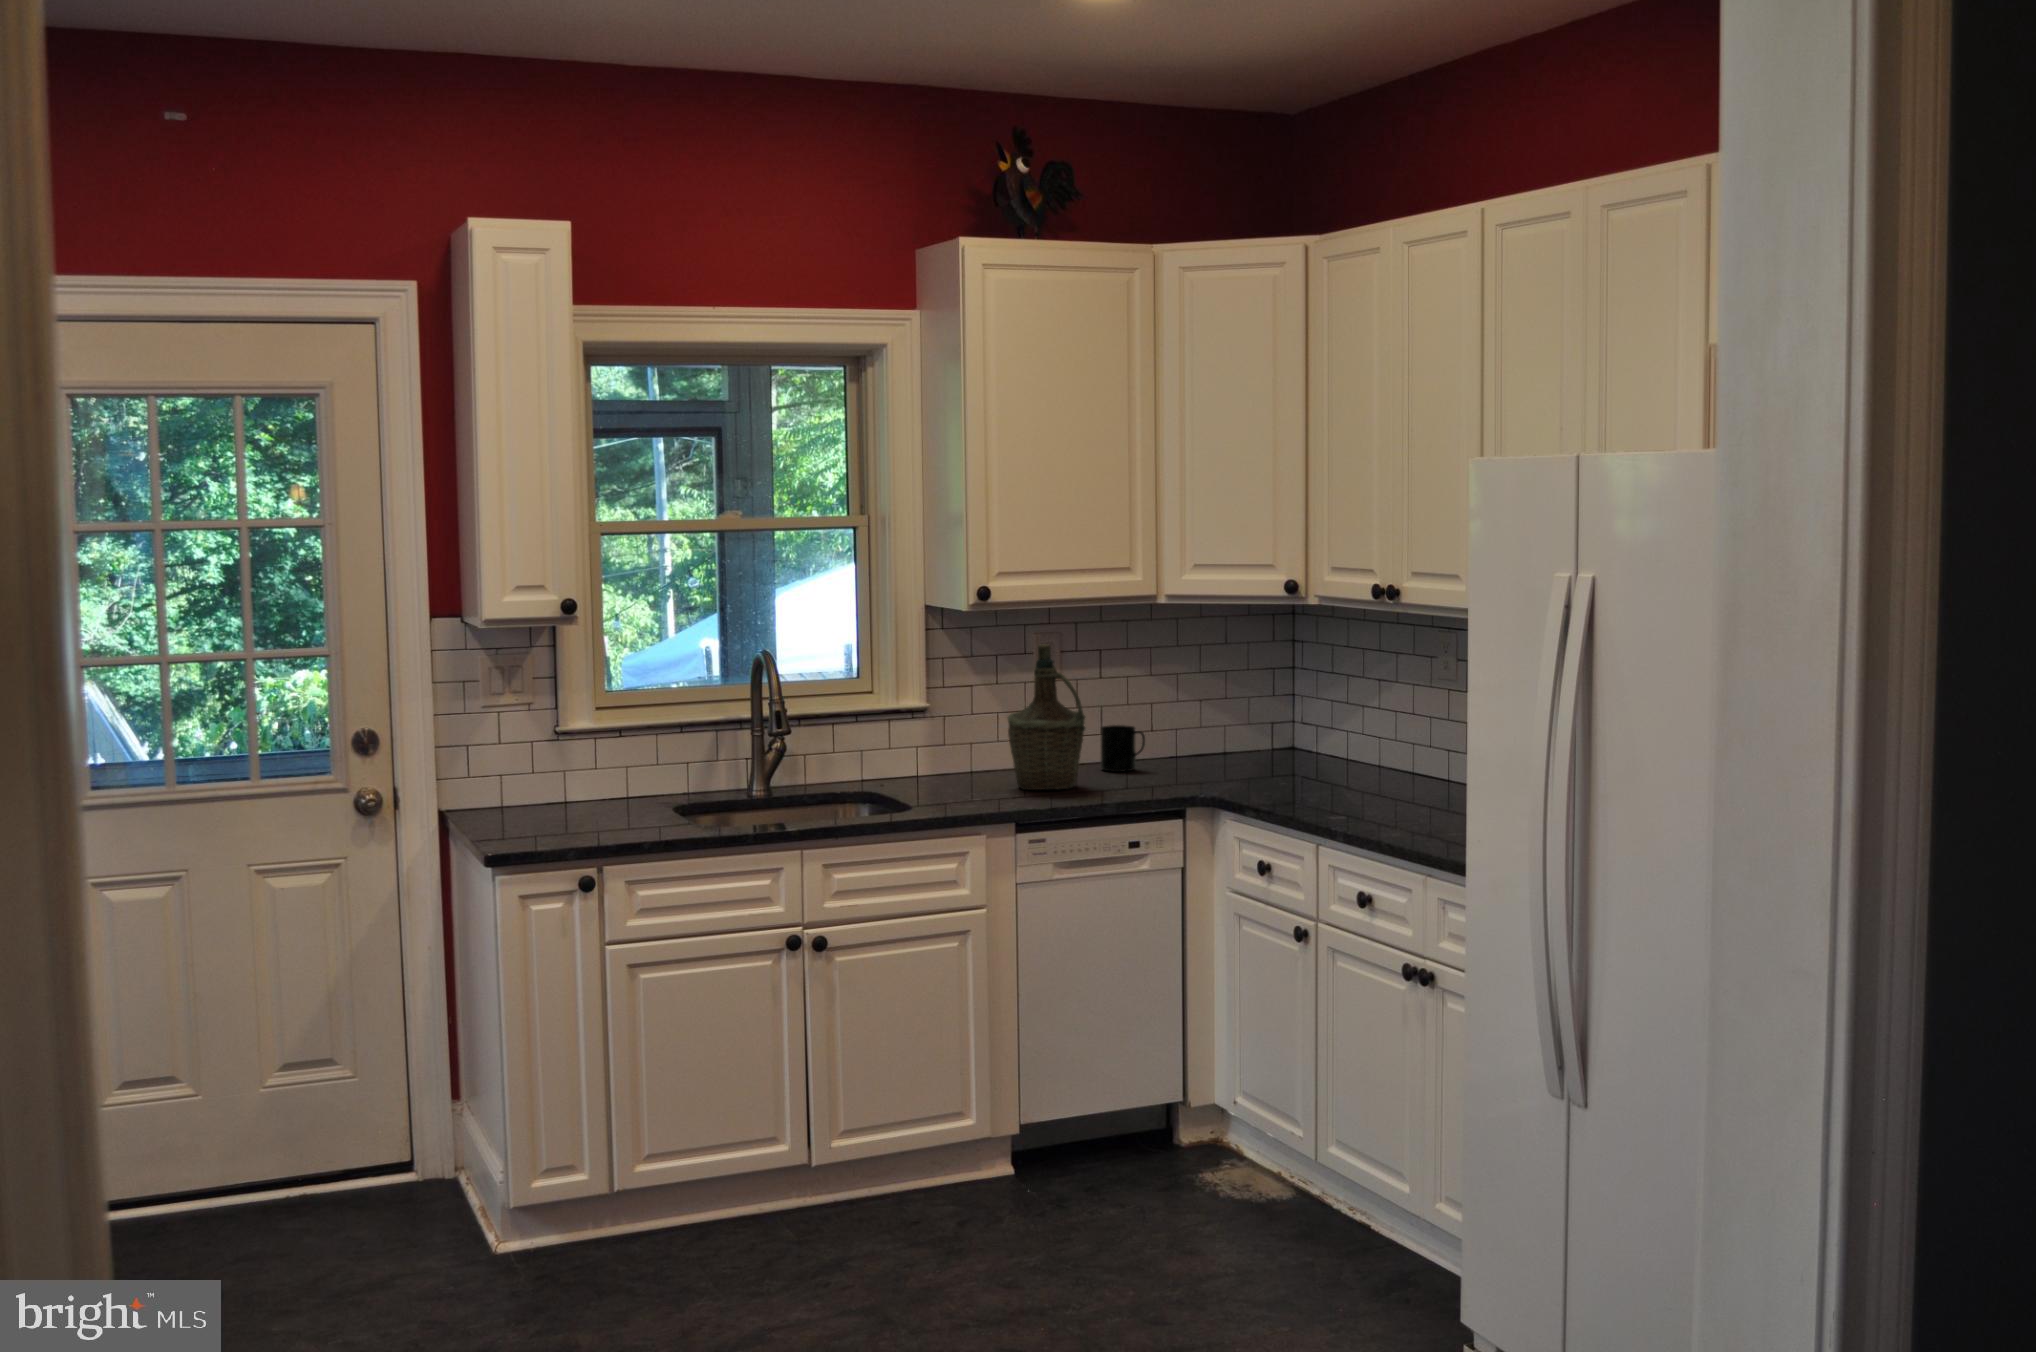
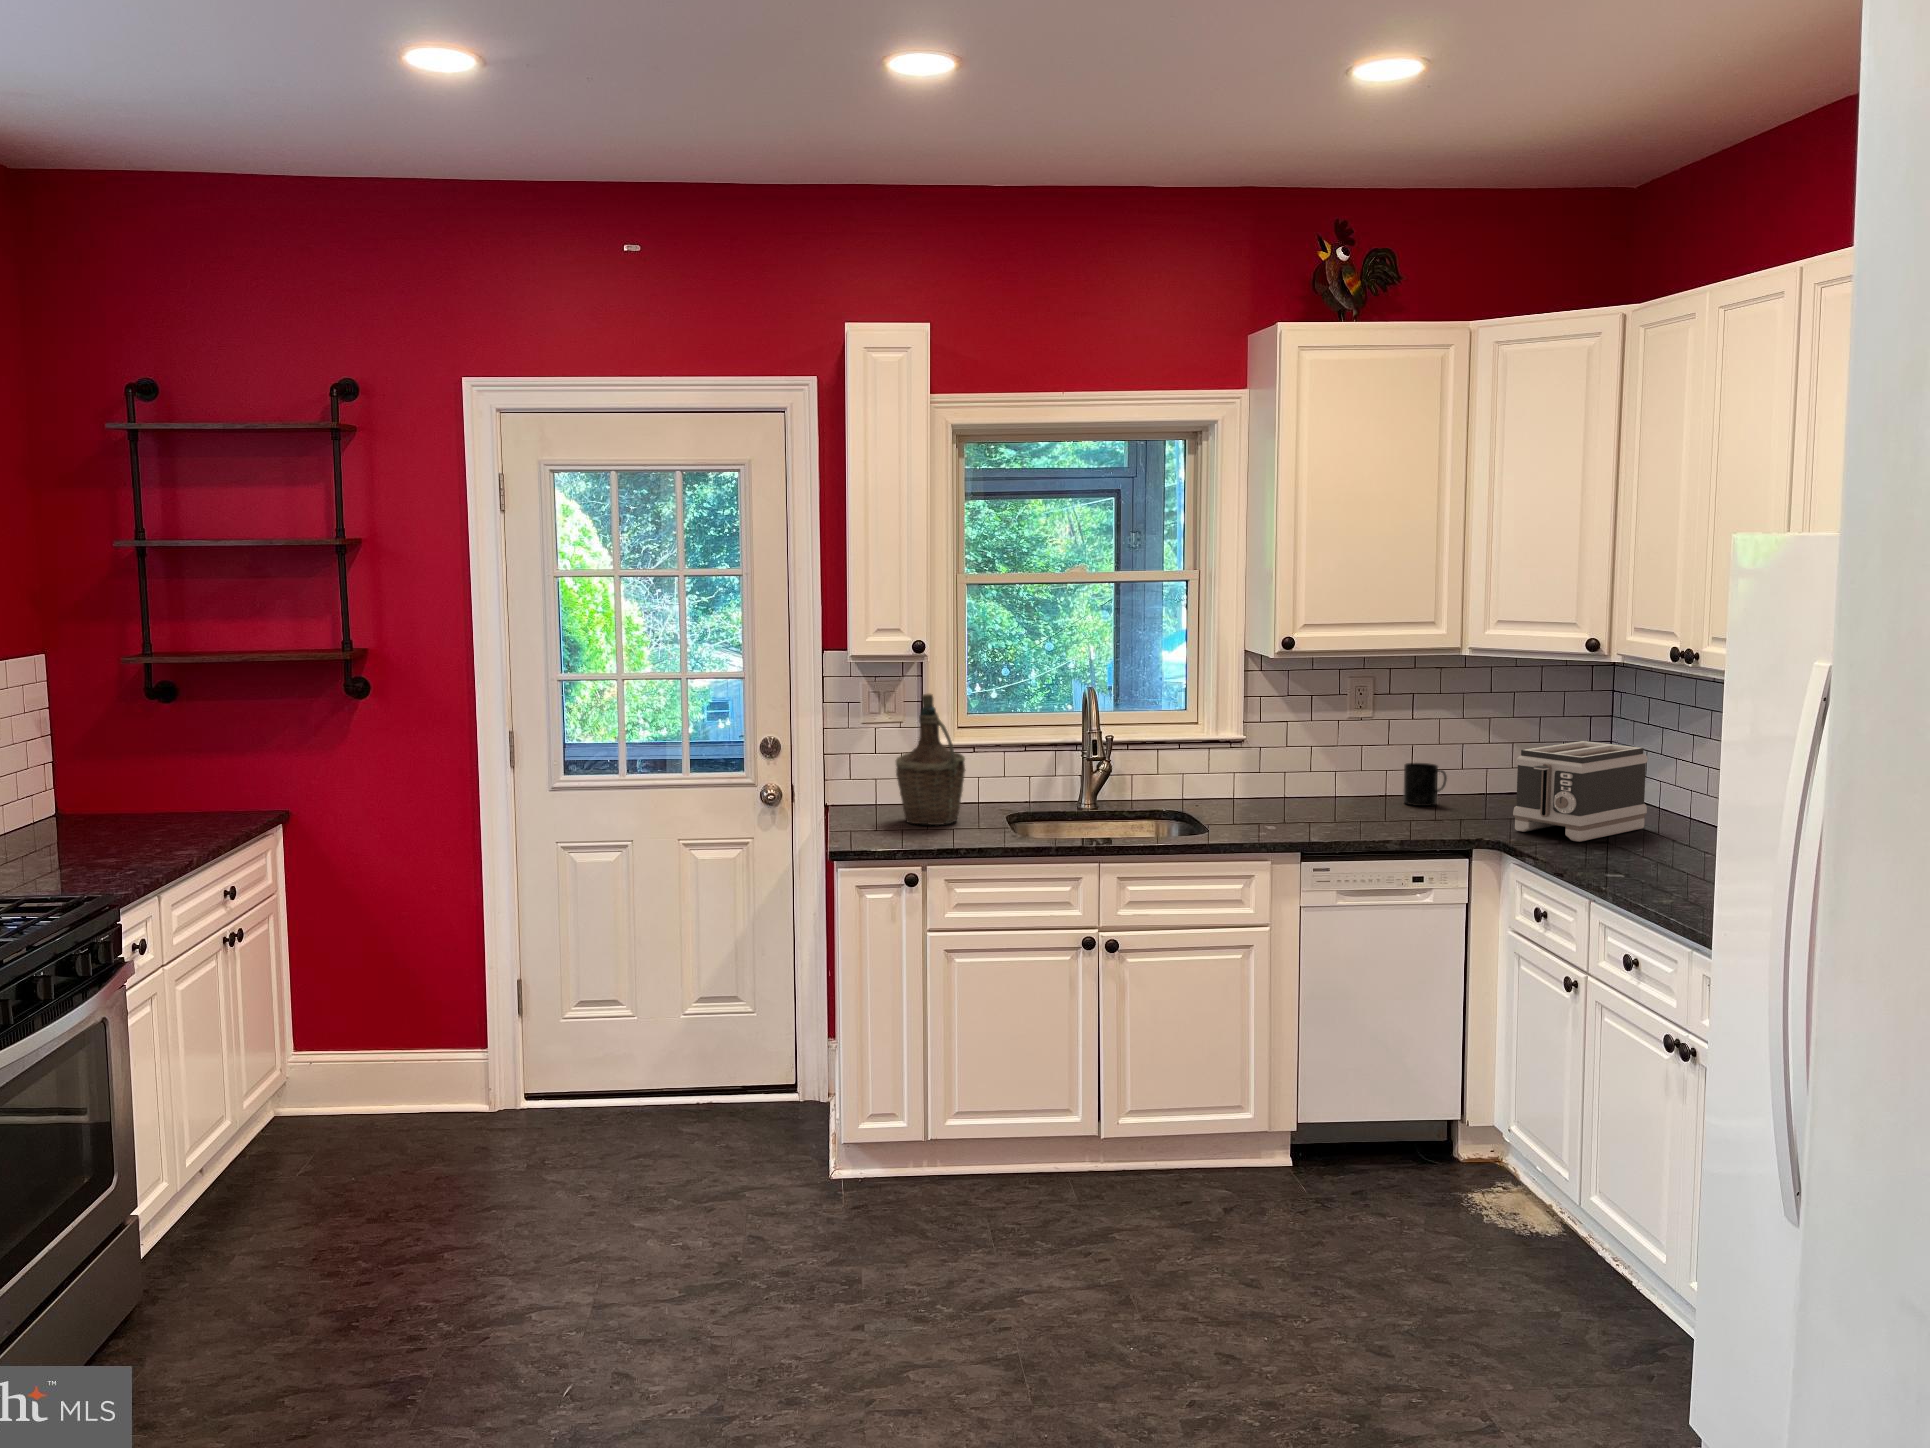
bottle: present [1008,644,1085,790] -> present [896,694,965,825]
toaster: none [1222,691,1343,792] -> present [1513,741,1648,842]

